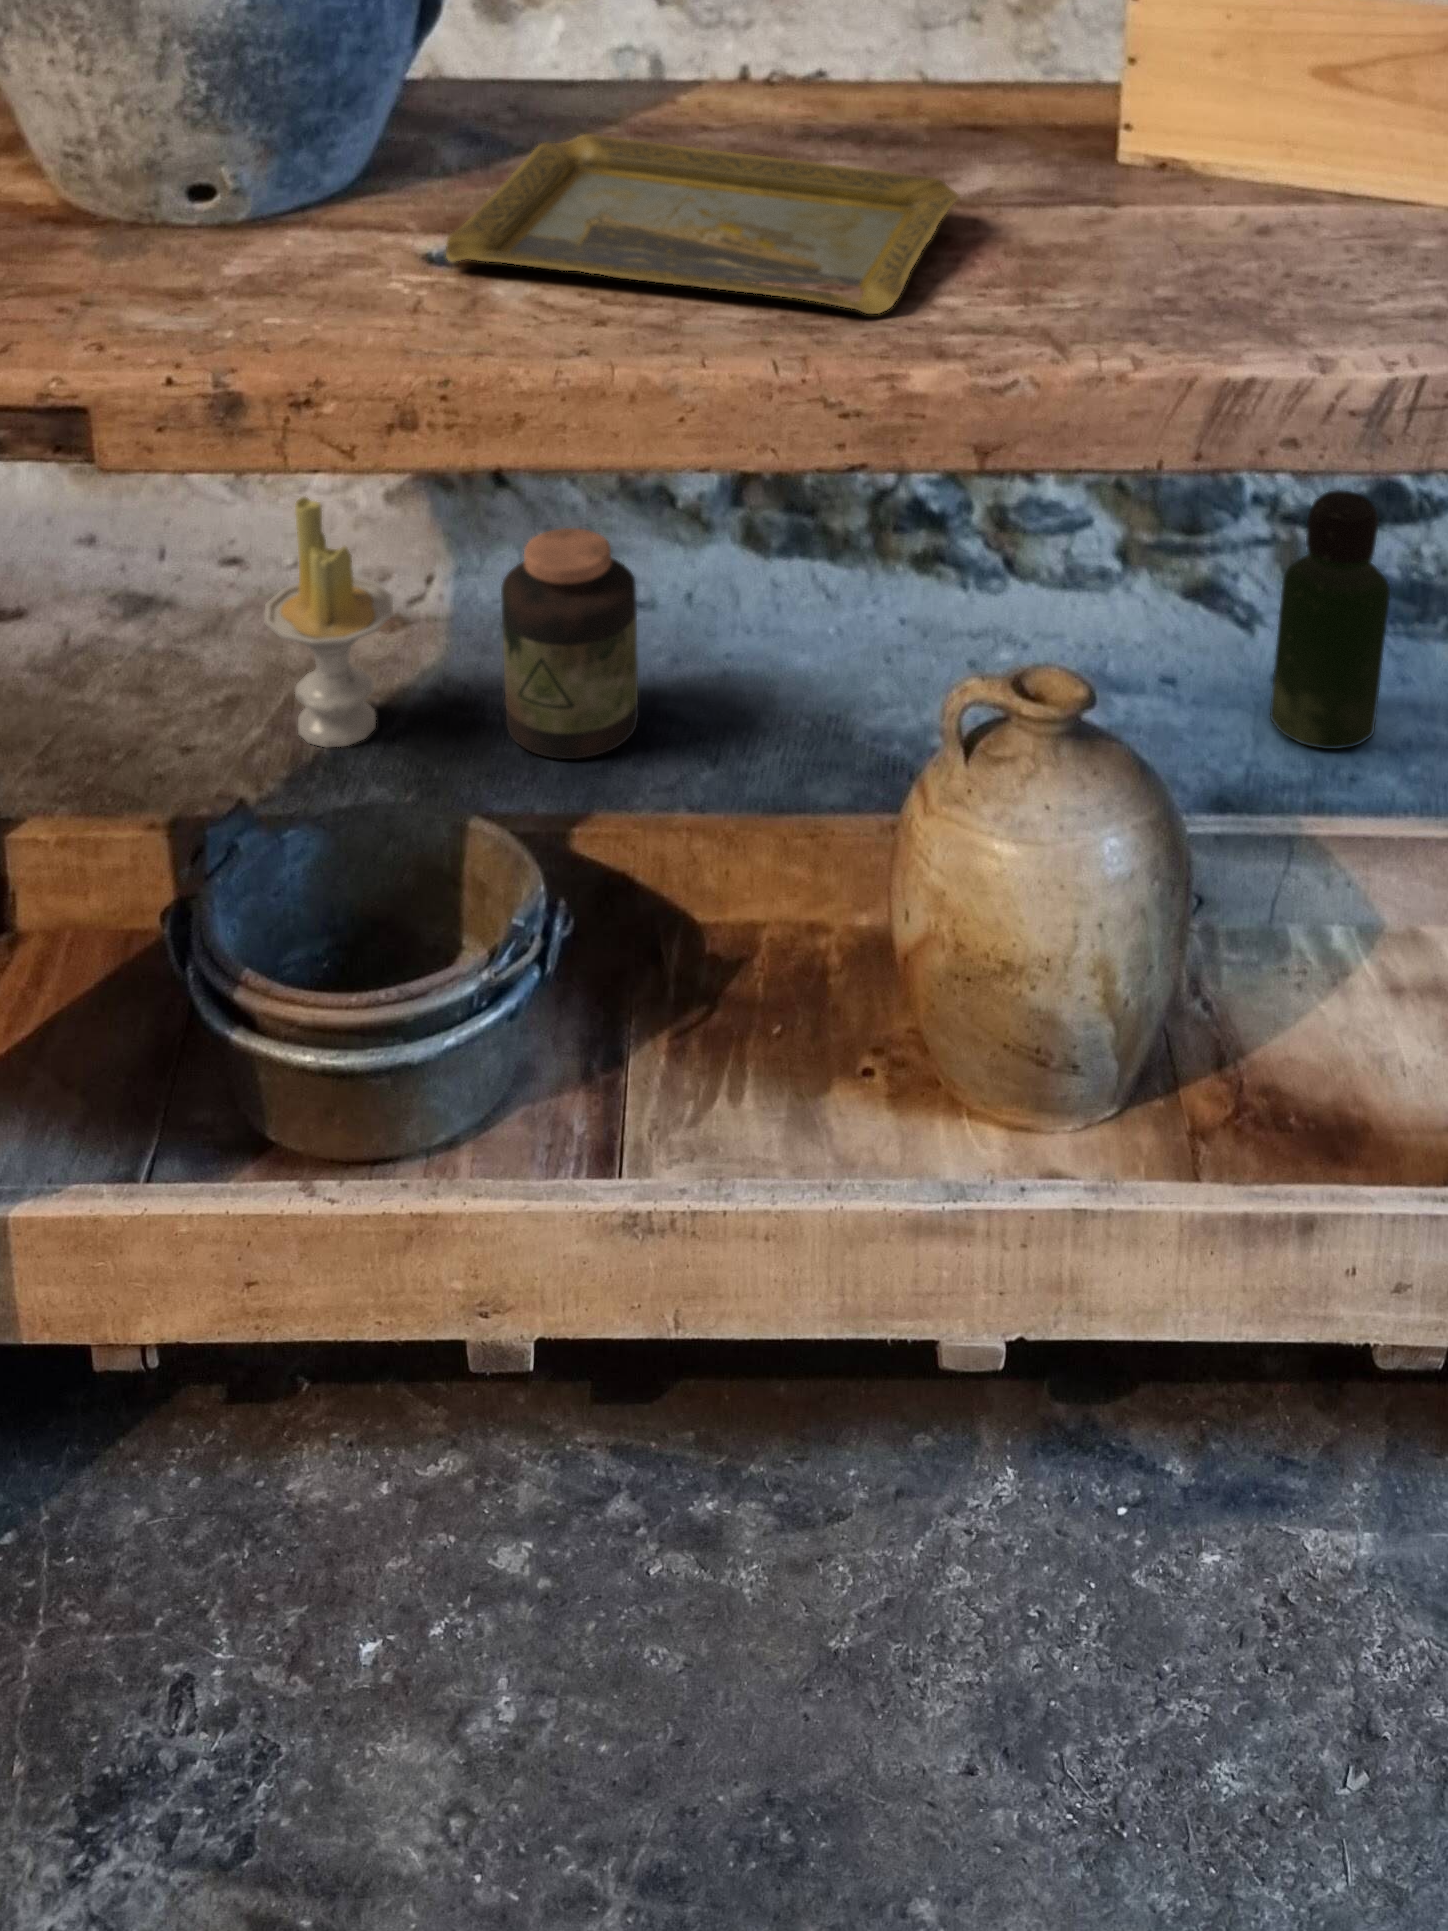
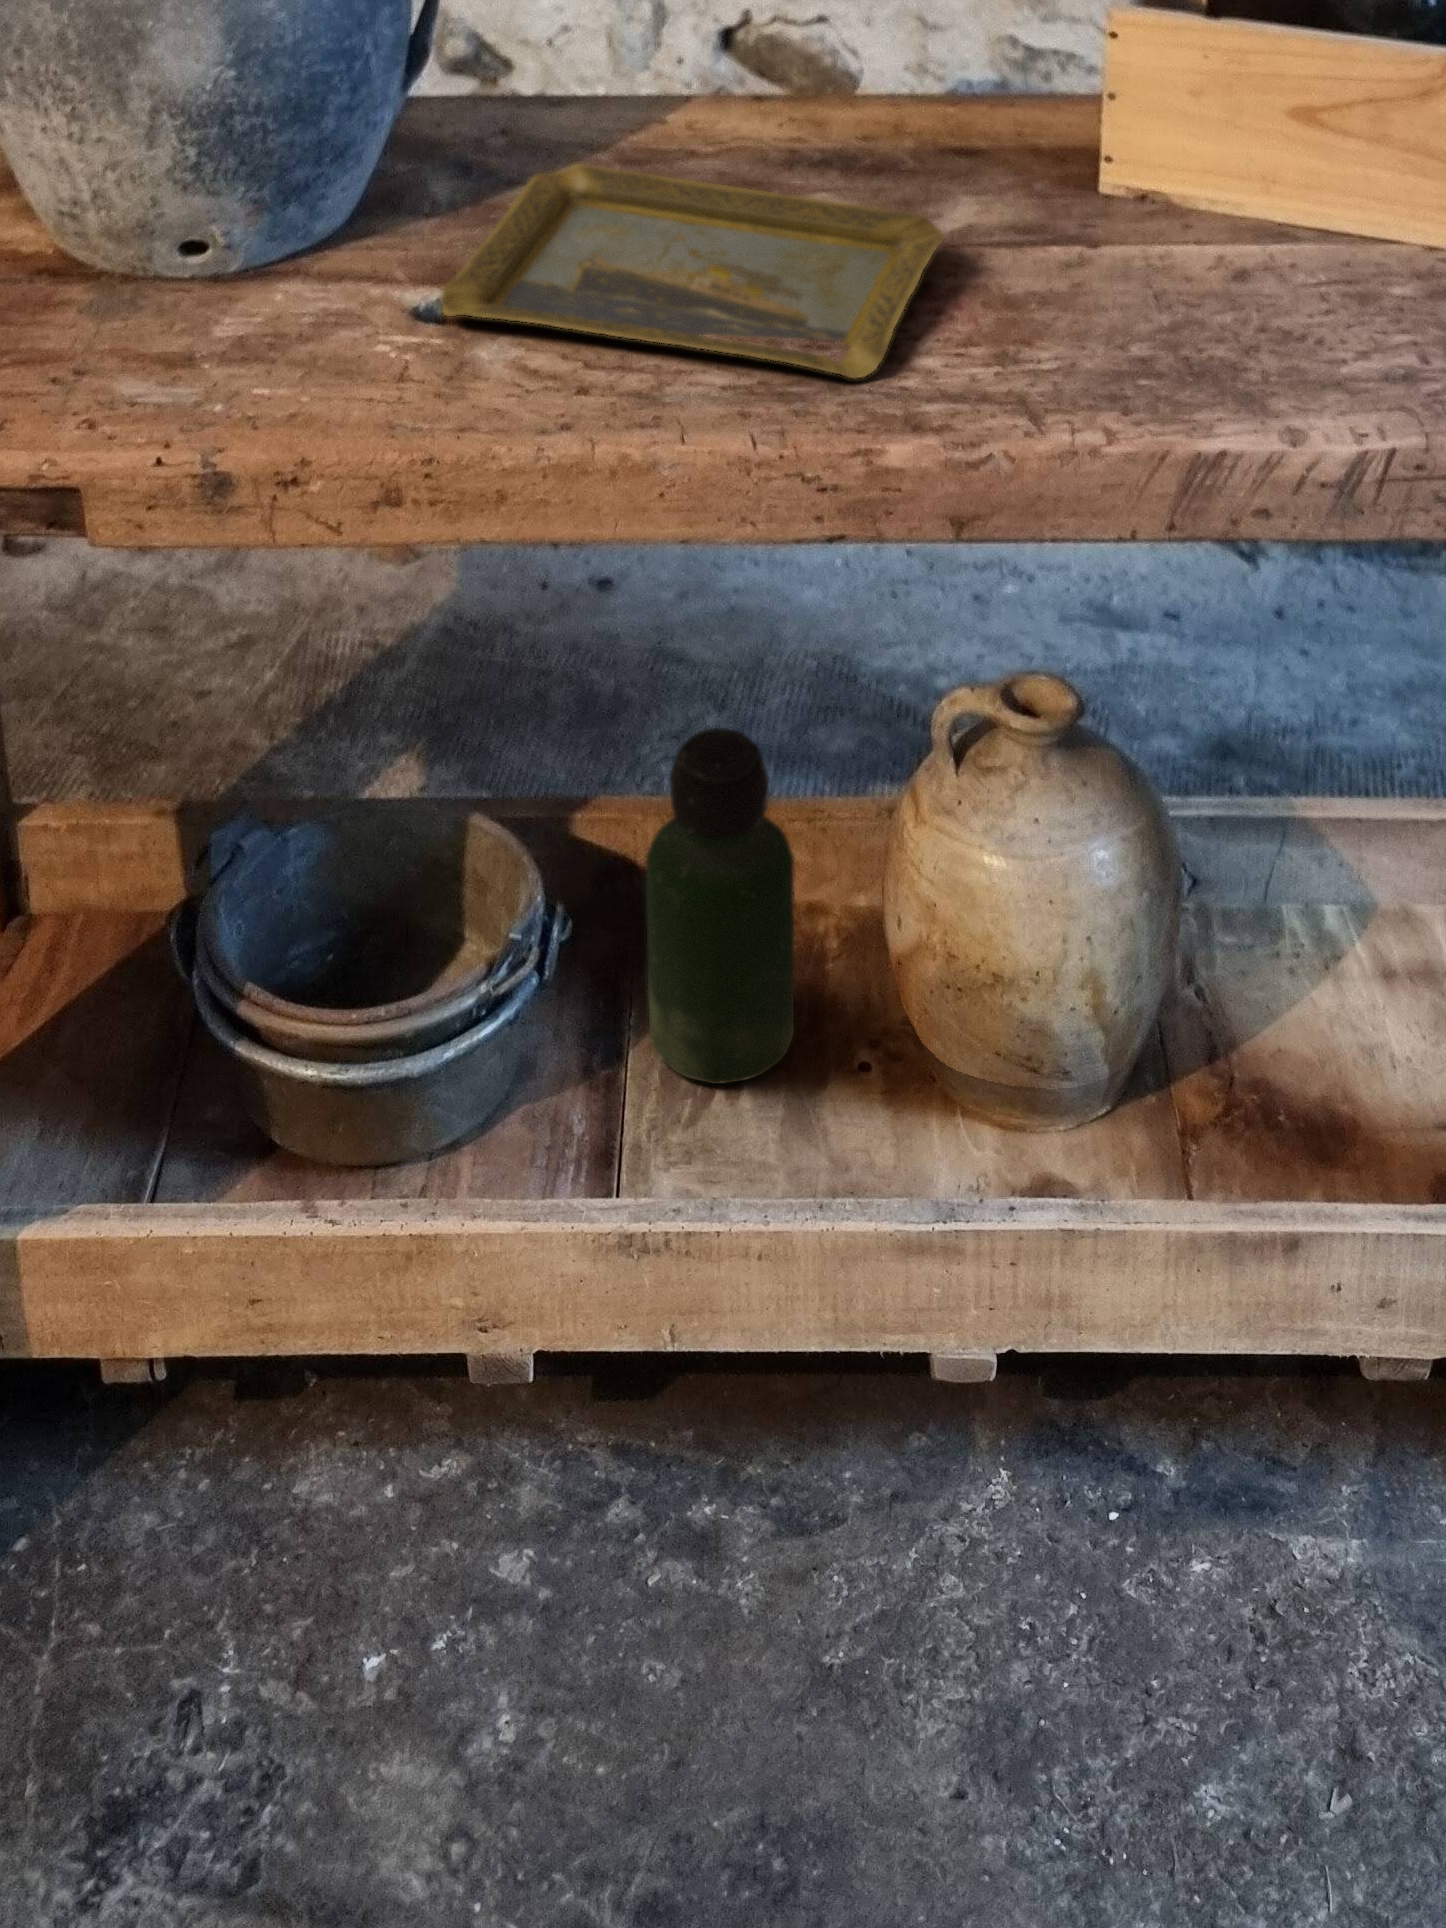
bottle: present [1270,490,1390,749] -> present [646,728,794,1084]
candle: present [264,497,393,747] -> none [266,445,394,693]
jar: present [501,528,638,759] -> none [501,473,638,705]

